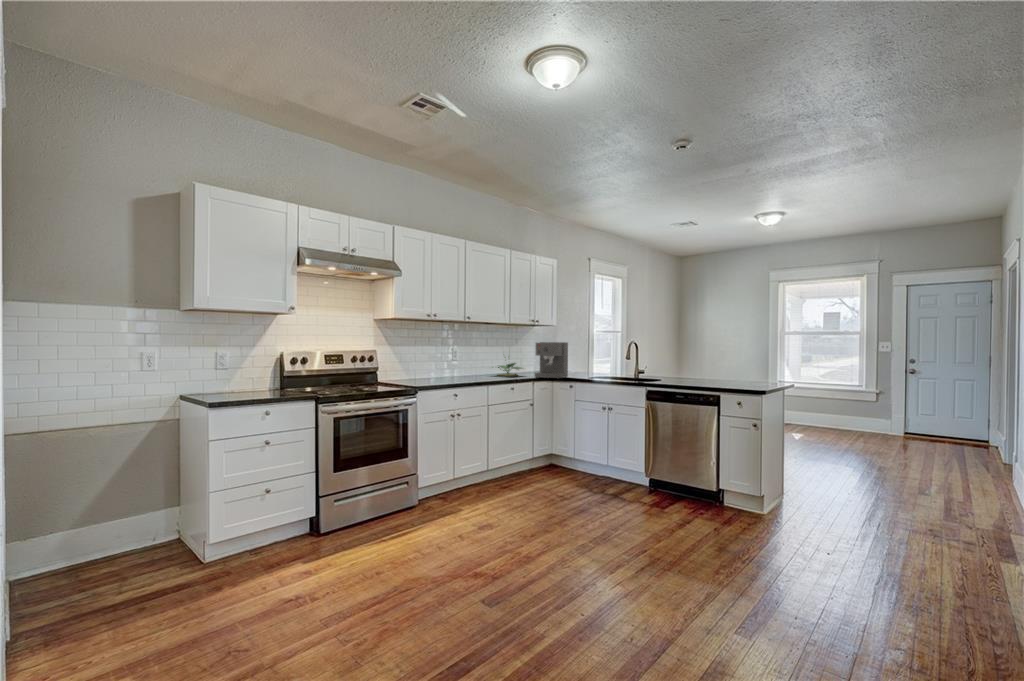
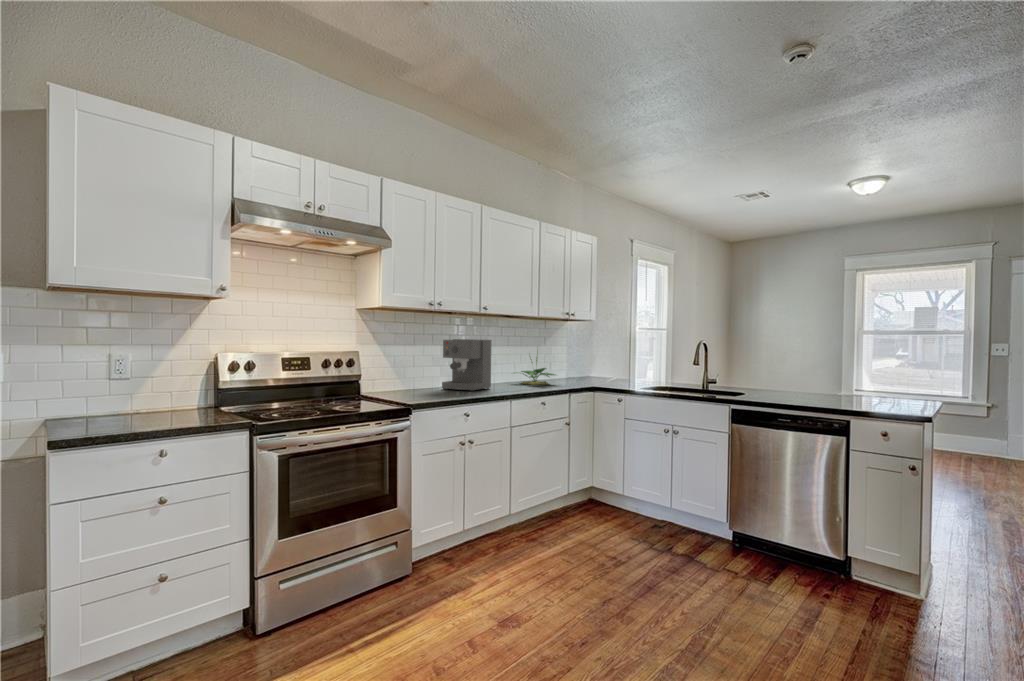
coffee maker: present [535,342,568,379] -> present [442,339,492,391]

